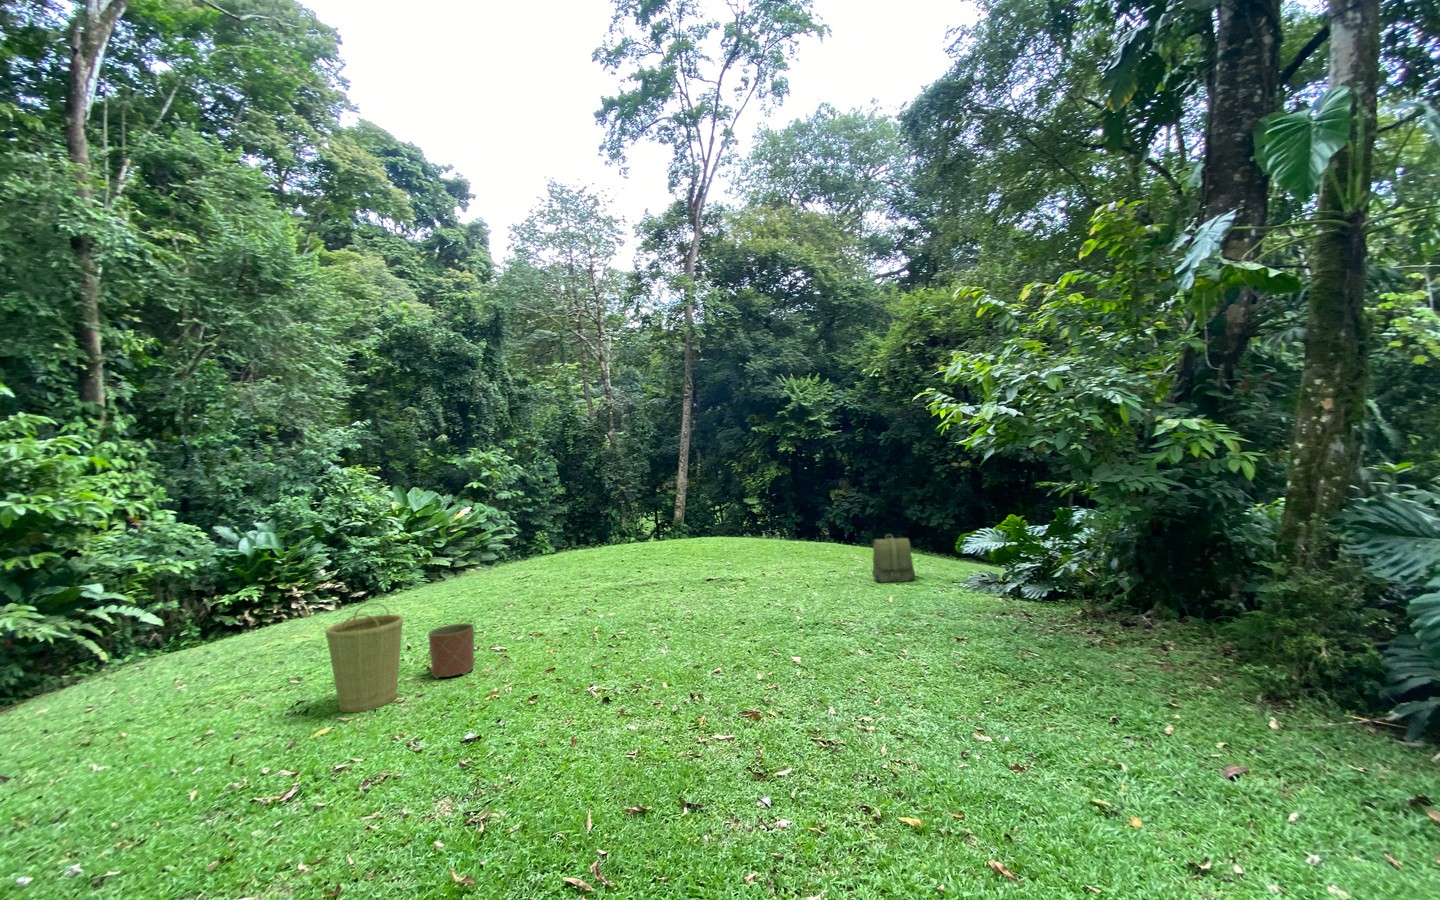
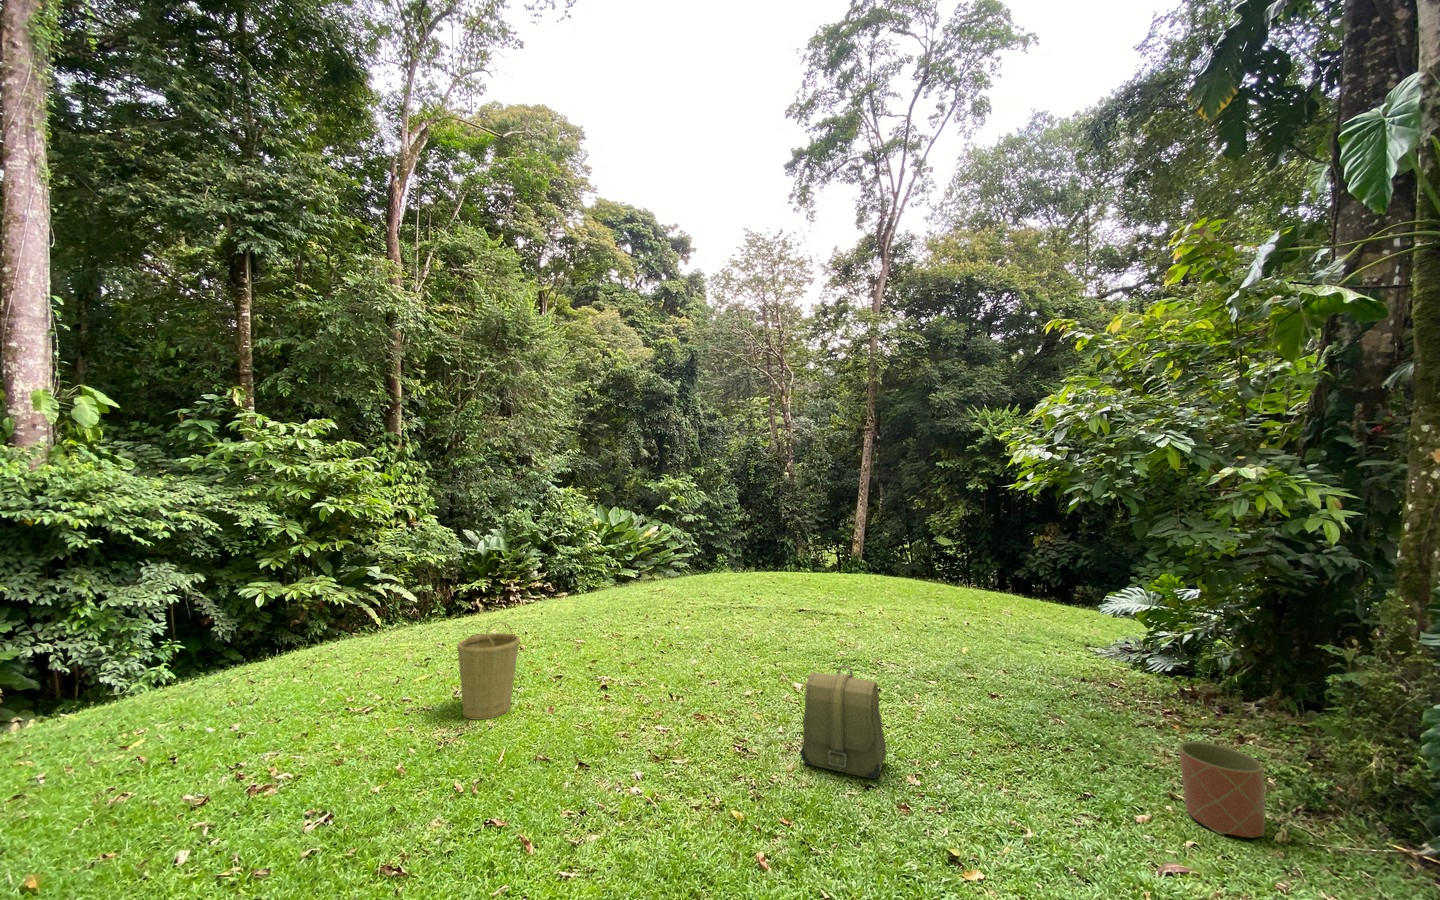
backpack: present [872,535,915,583] -> present [801,665,886,779]
planter: present [428,623,474,679] -> present [1179,742,1265,837]

